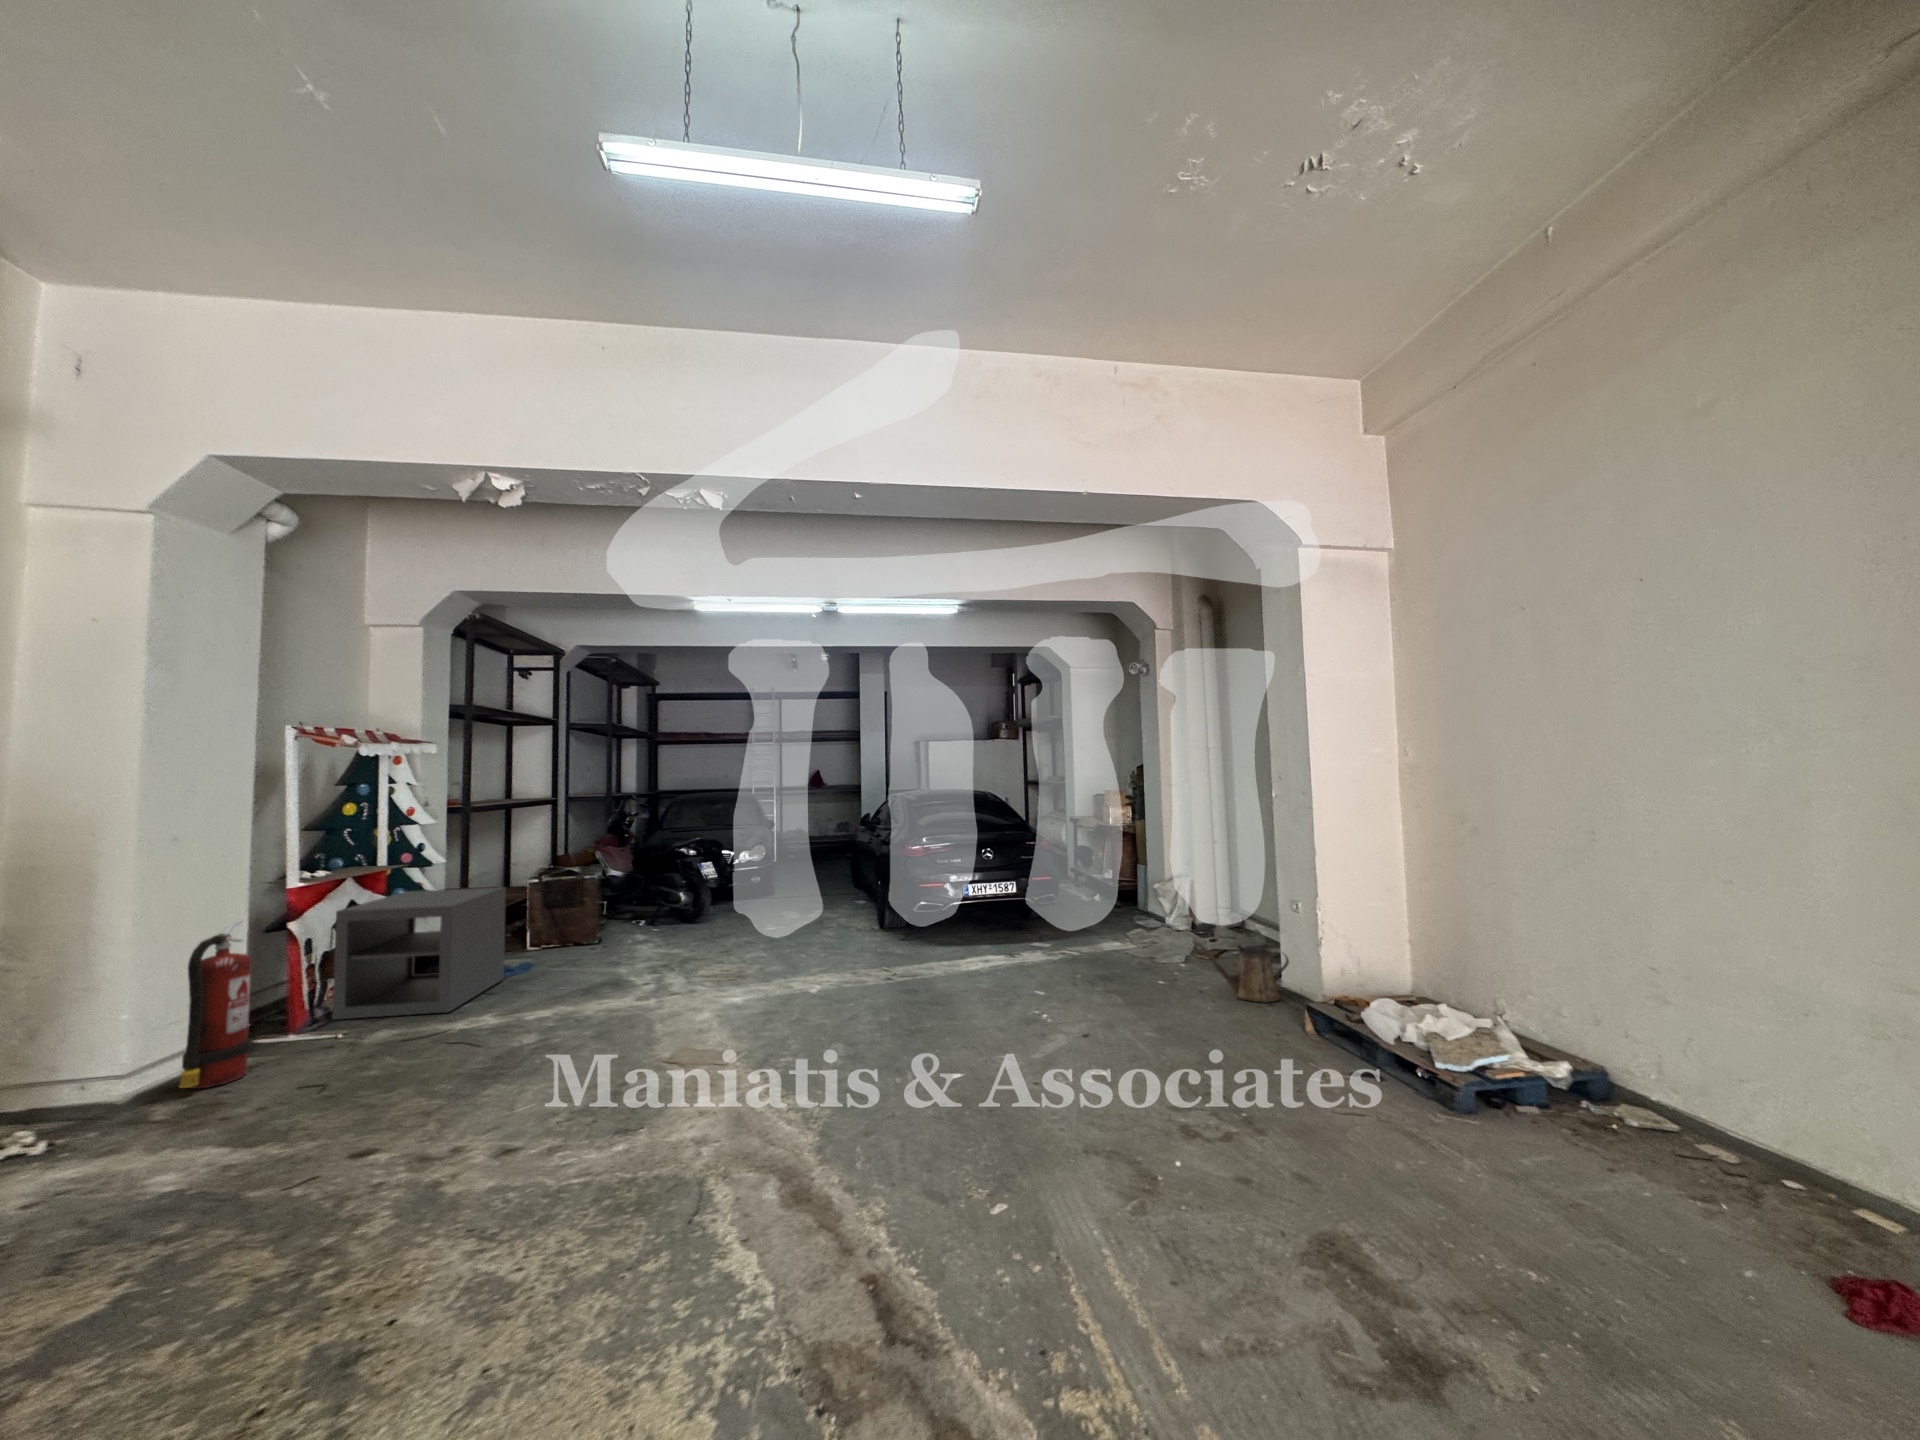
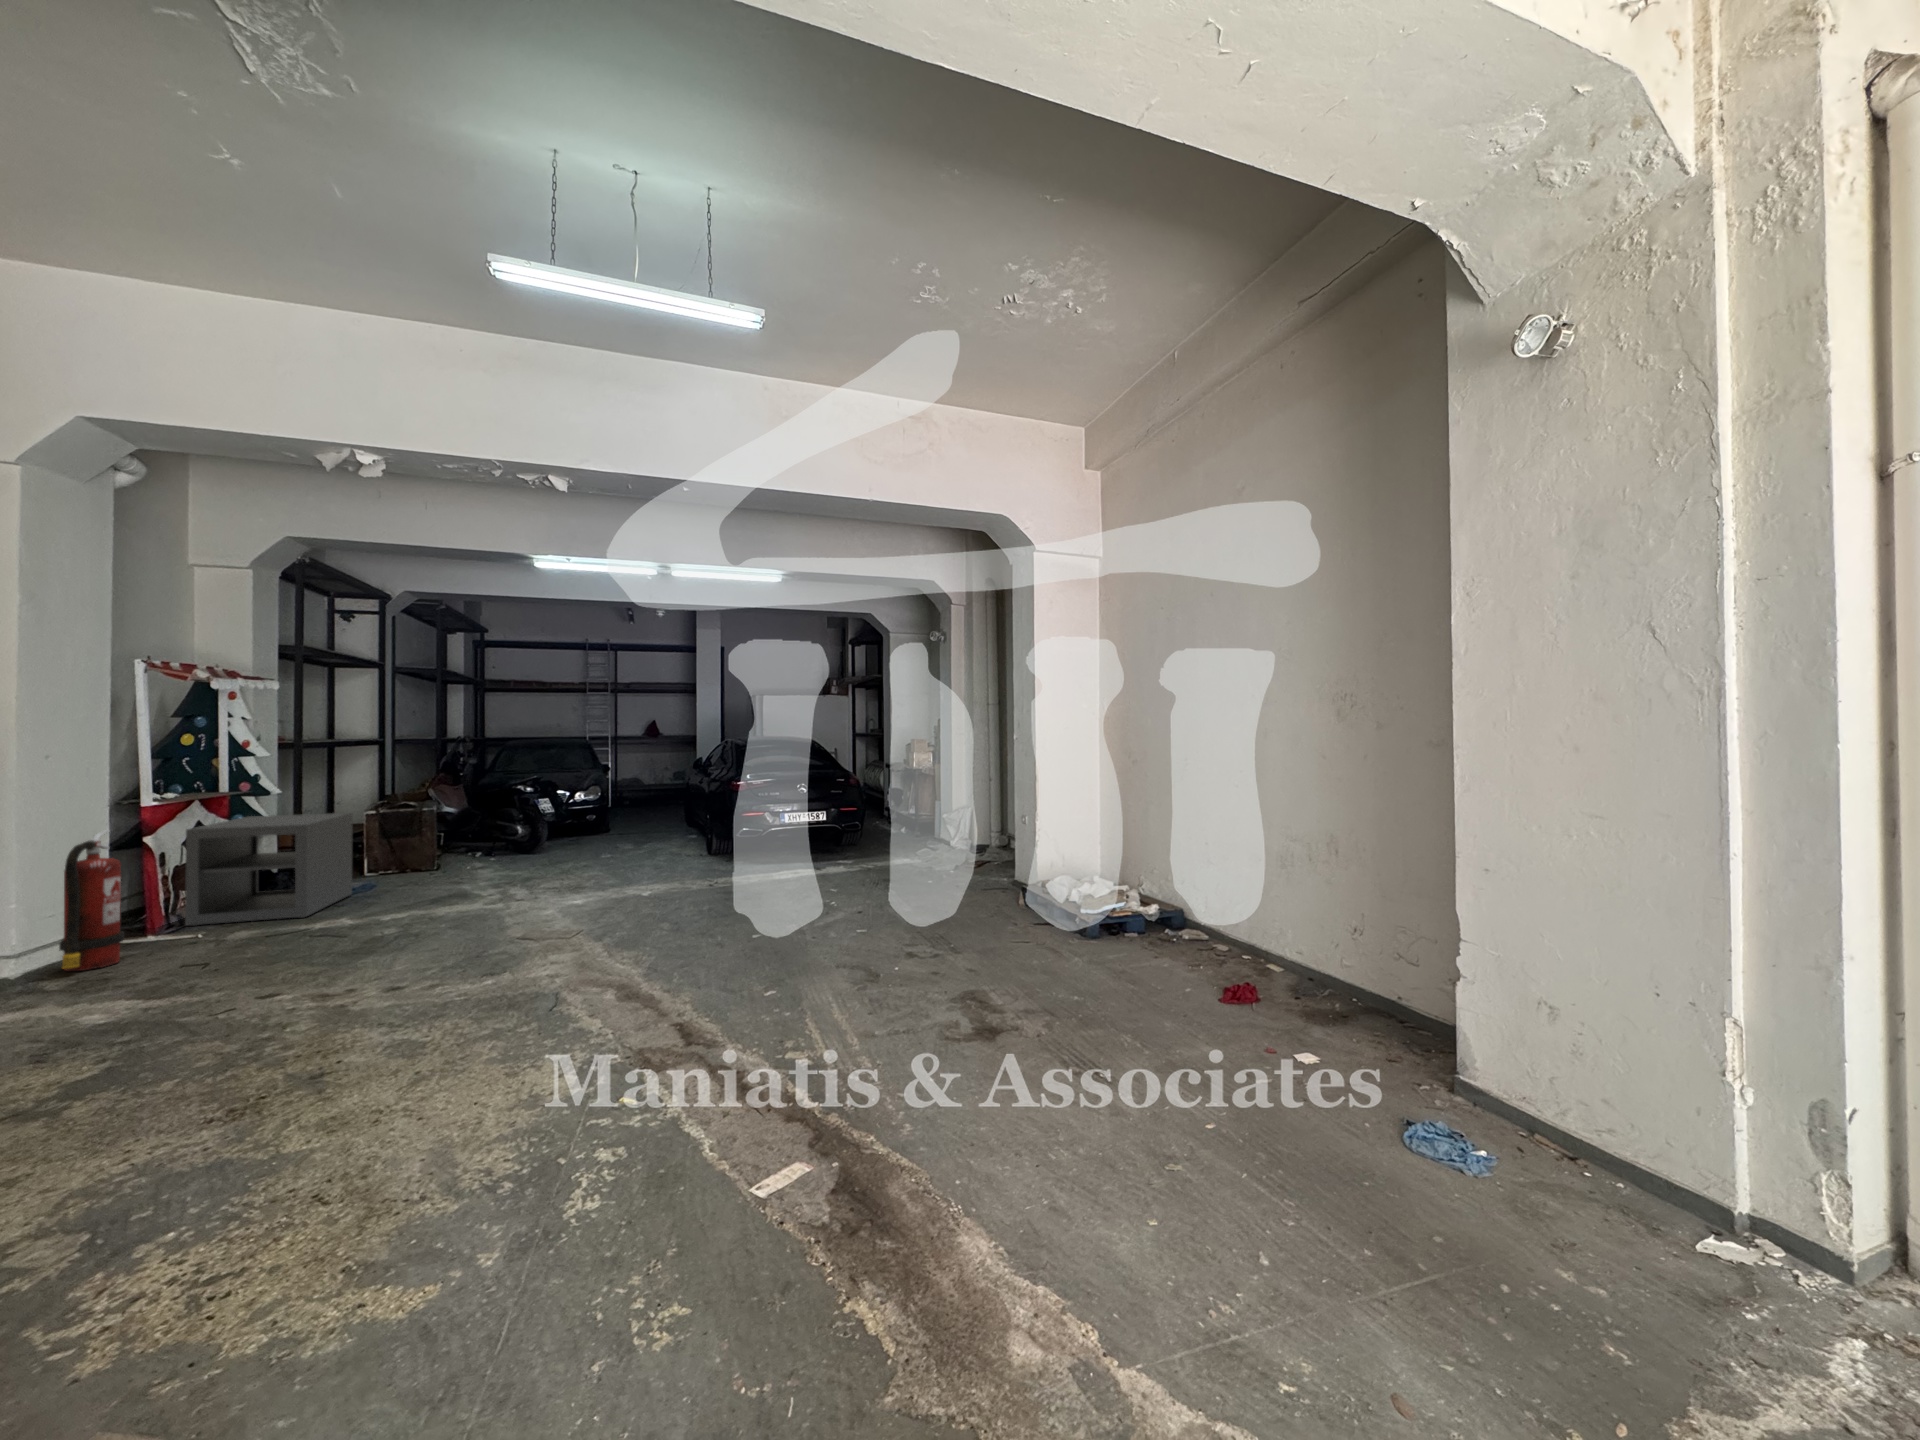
watering can: present [1193,940,1289,1002] -> none [950,845,1018,888]

